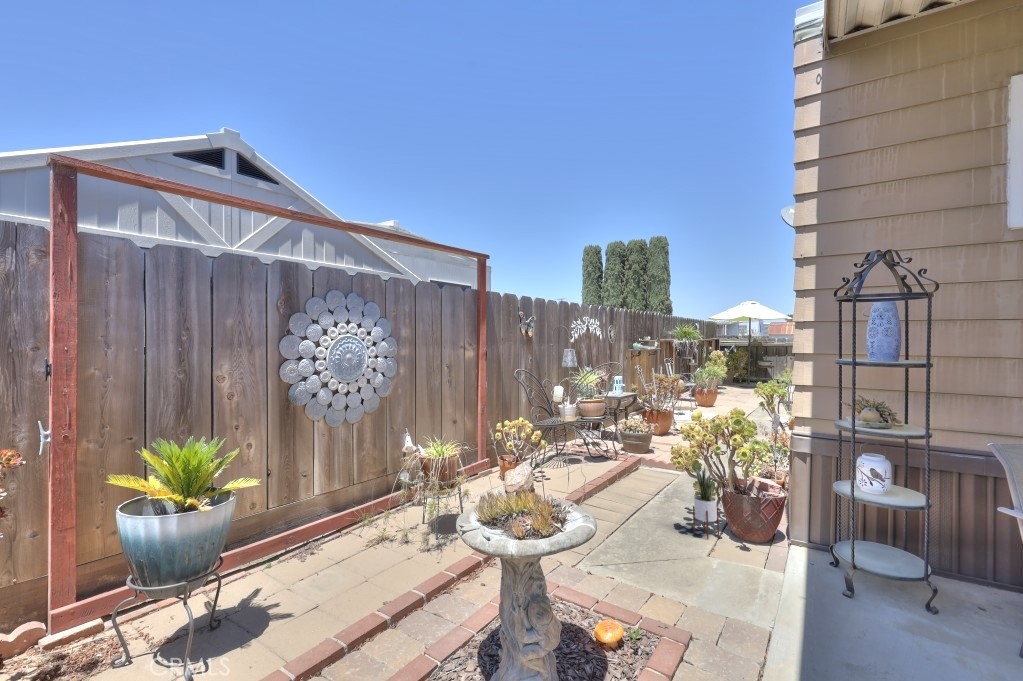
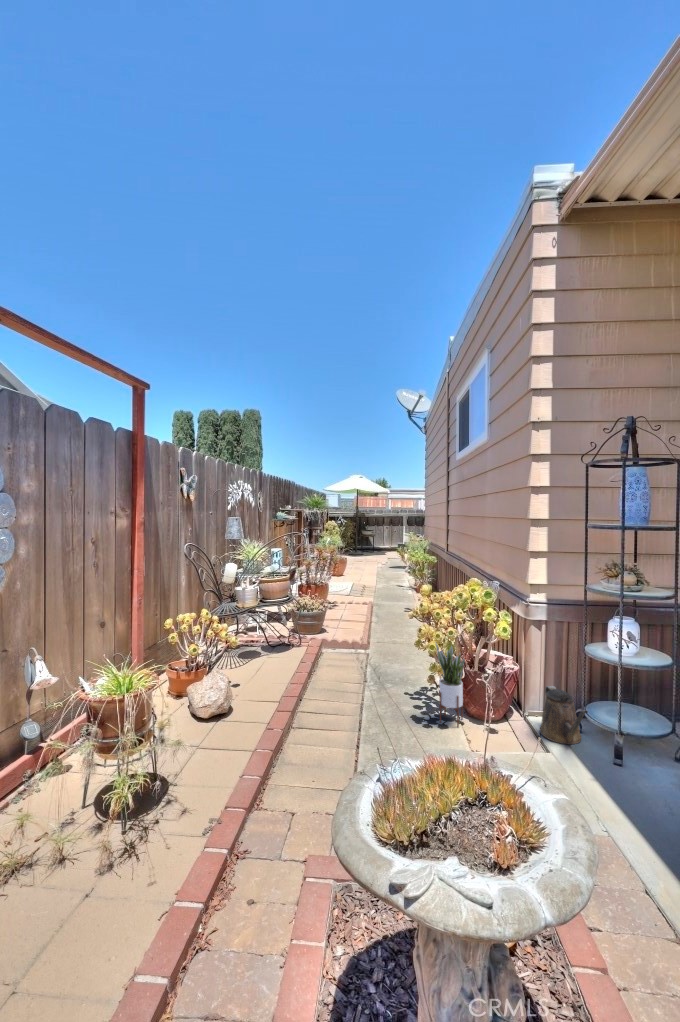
watering can: none [788,519,833,576] -> present [540,686,588,744]

